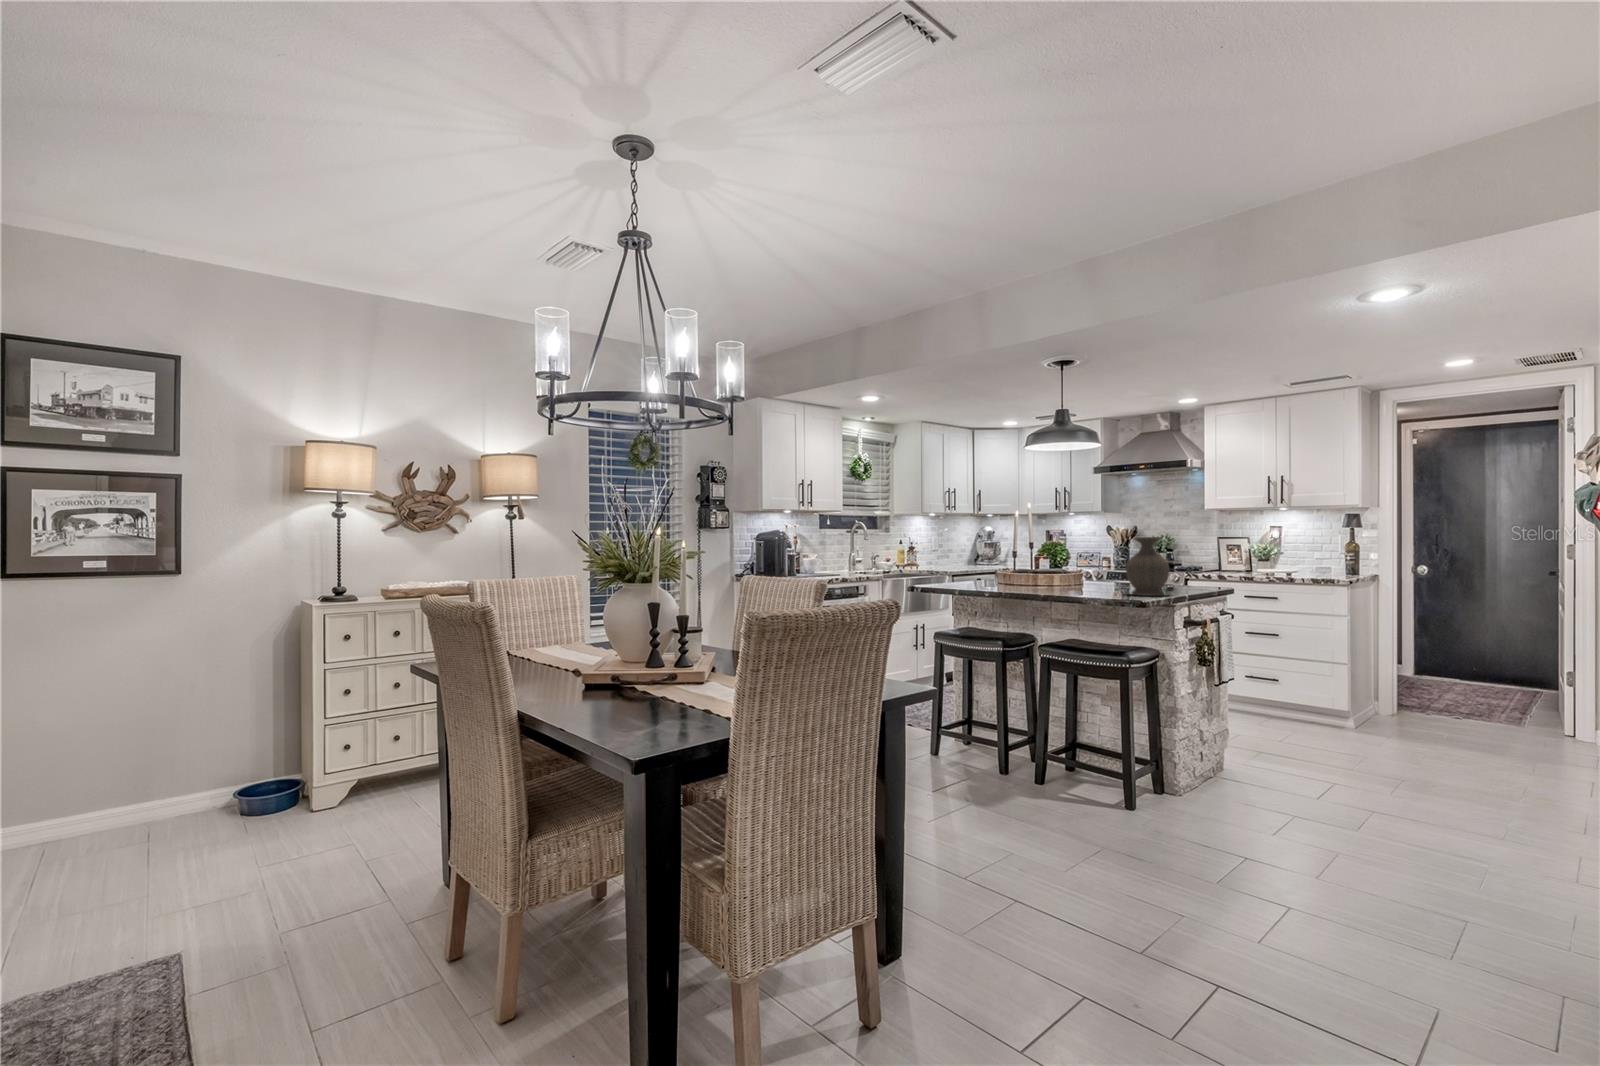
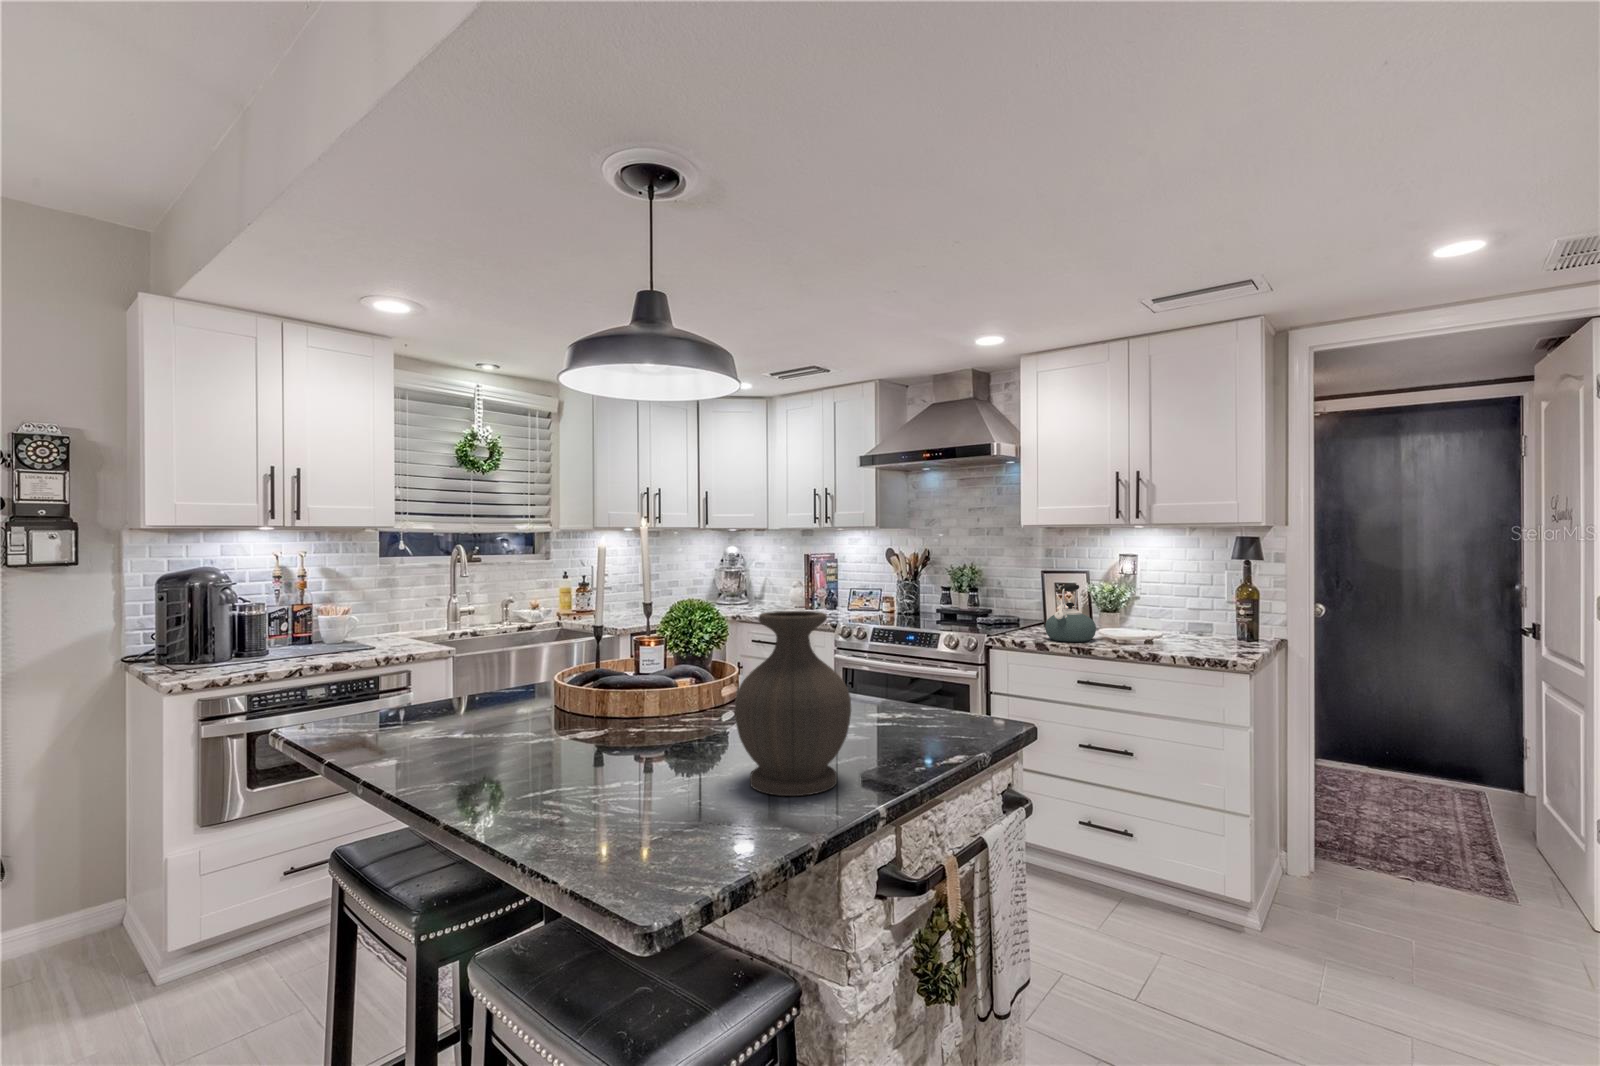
kettle: none [1223,543,1255,575] -> present [1045,584,1096,642]

